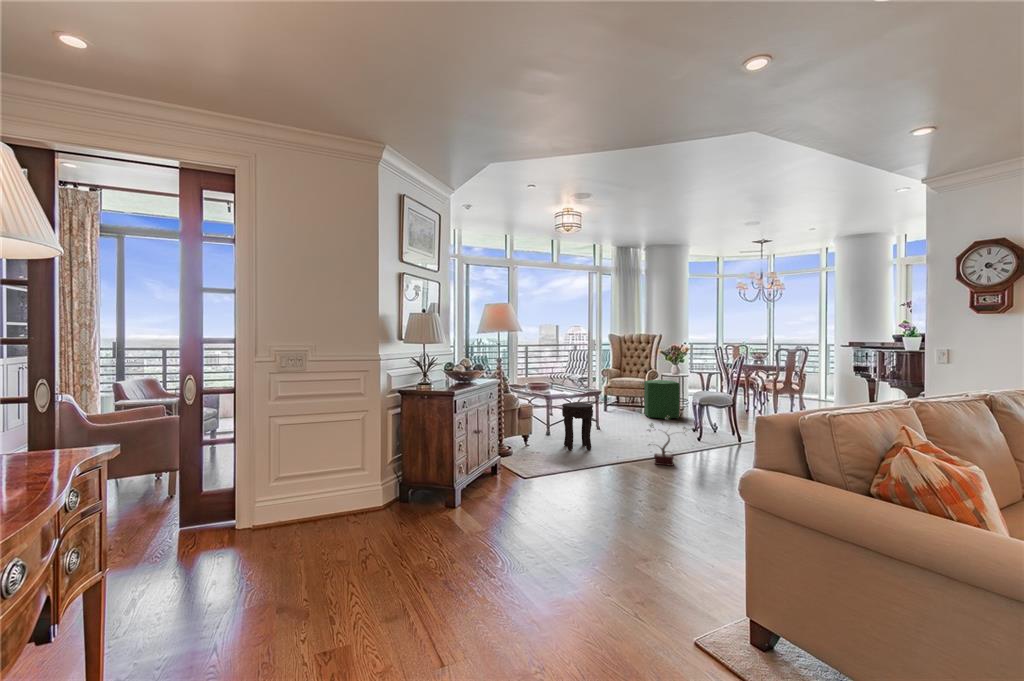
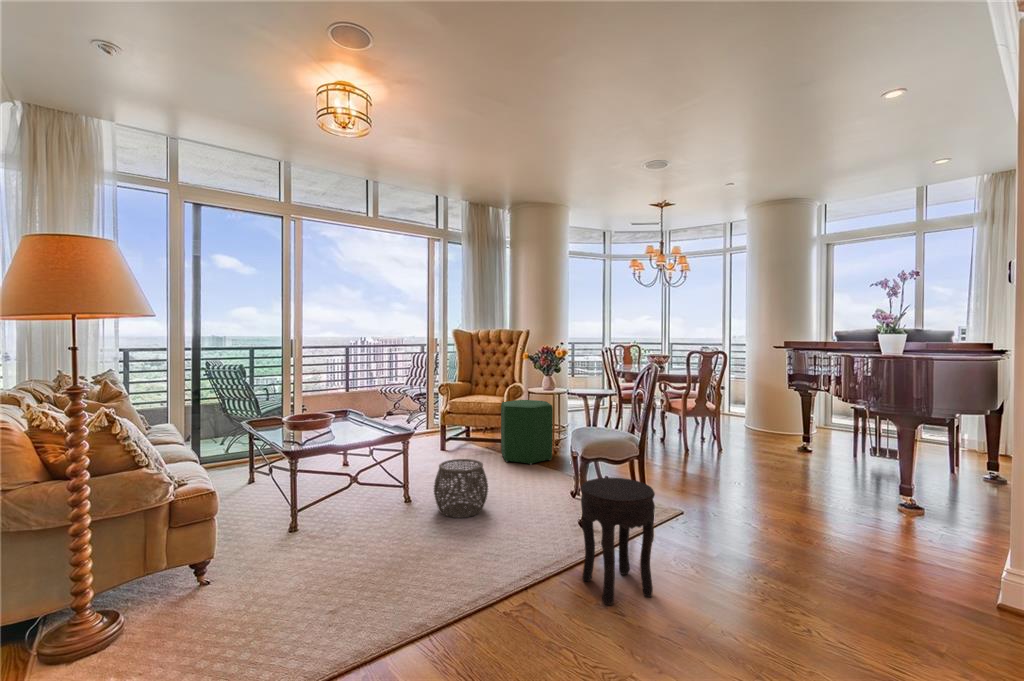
side table: present [562,403,593,450] -> present [581,478,655,605]
woven basket: none [615,407,645,436] -> present [434,459,488,518]
potted plant: present [648,416,685,466] -> none [460,512,571,641]

